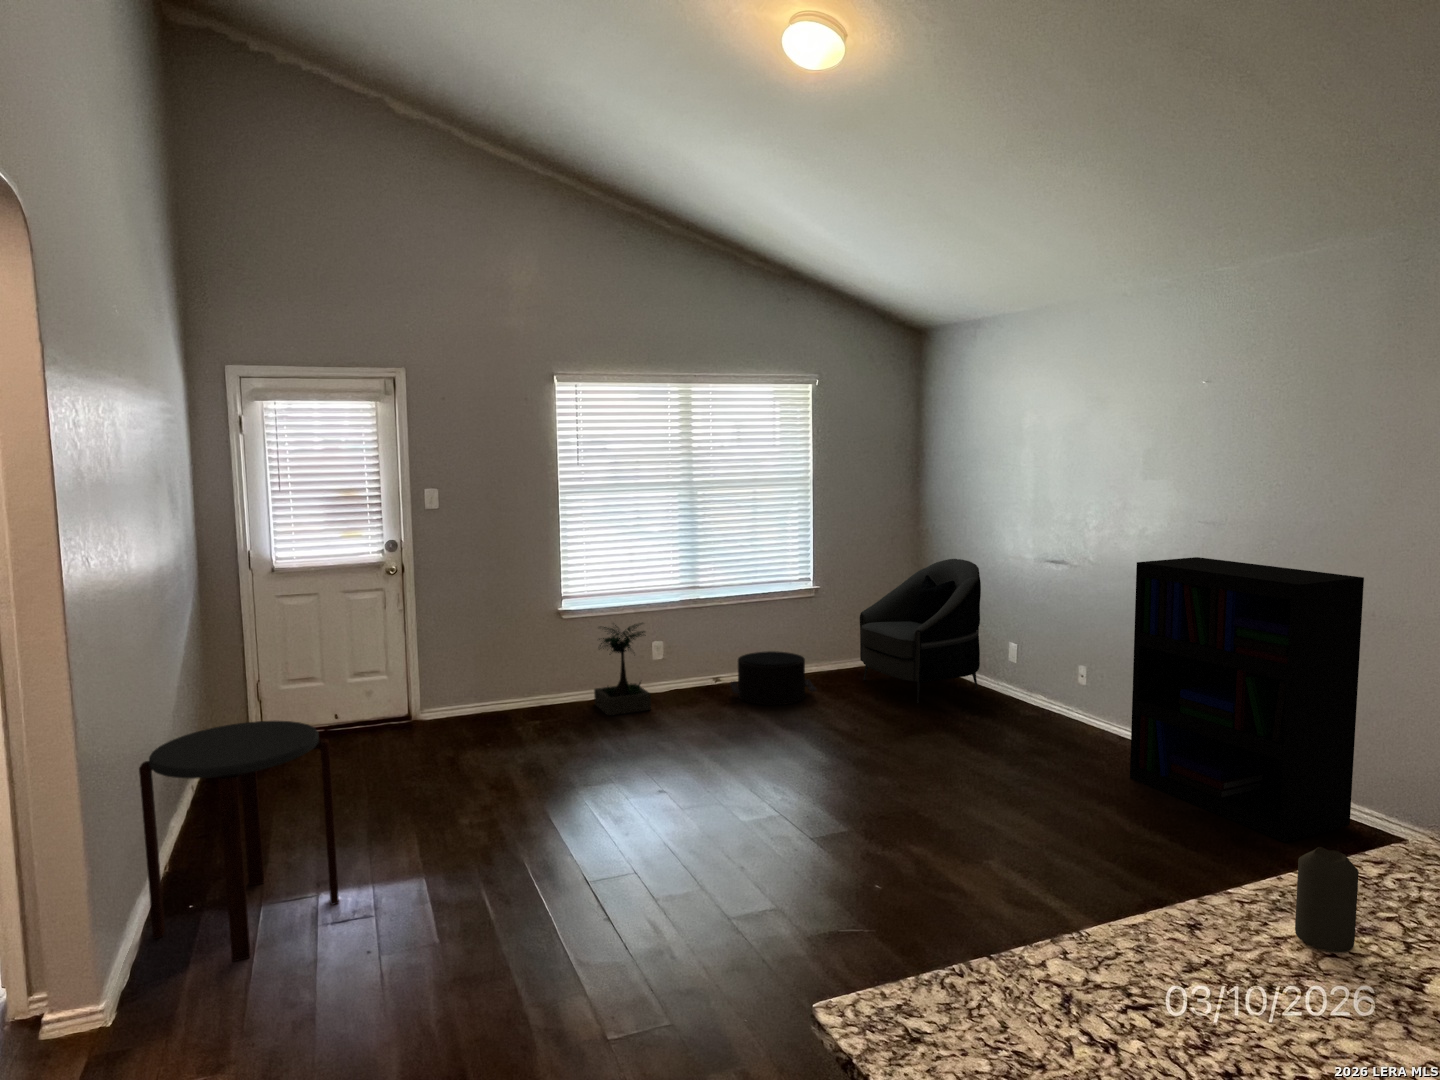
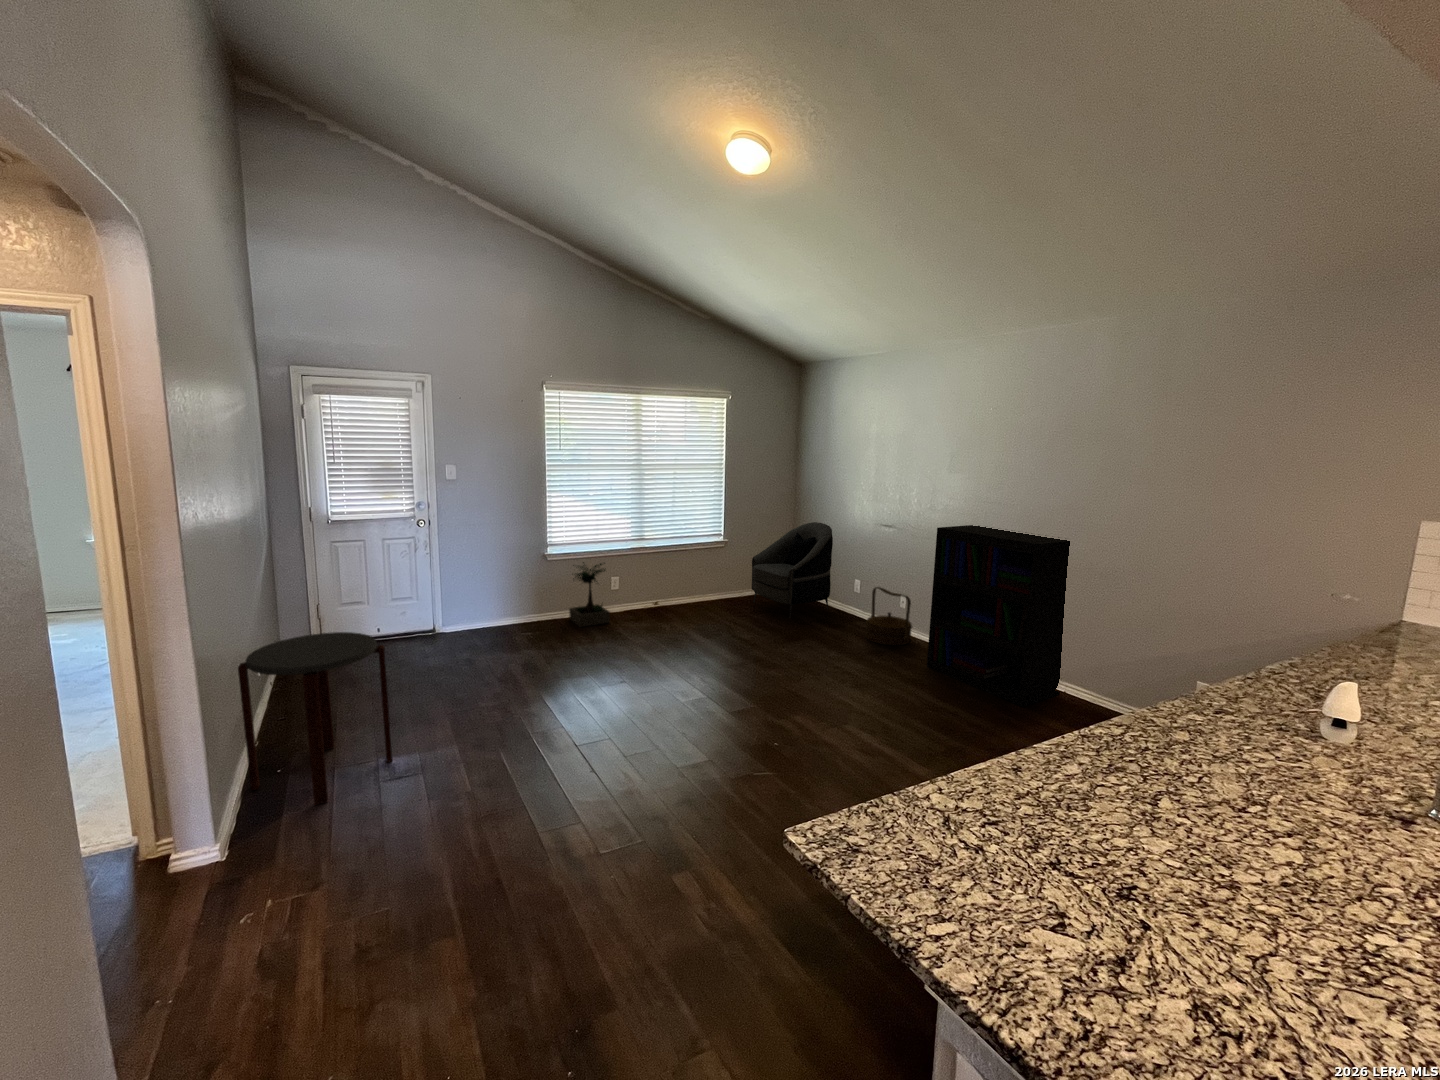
pouf: present [730,651,816,705] -> none [664,583,723,620]
woven basket: none [1033,655,1108,745] -> present [866,587,912,645]
candle: present [1295,847,1359,952] -> none [1078,718,1119,783]

